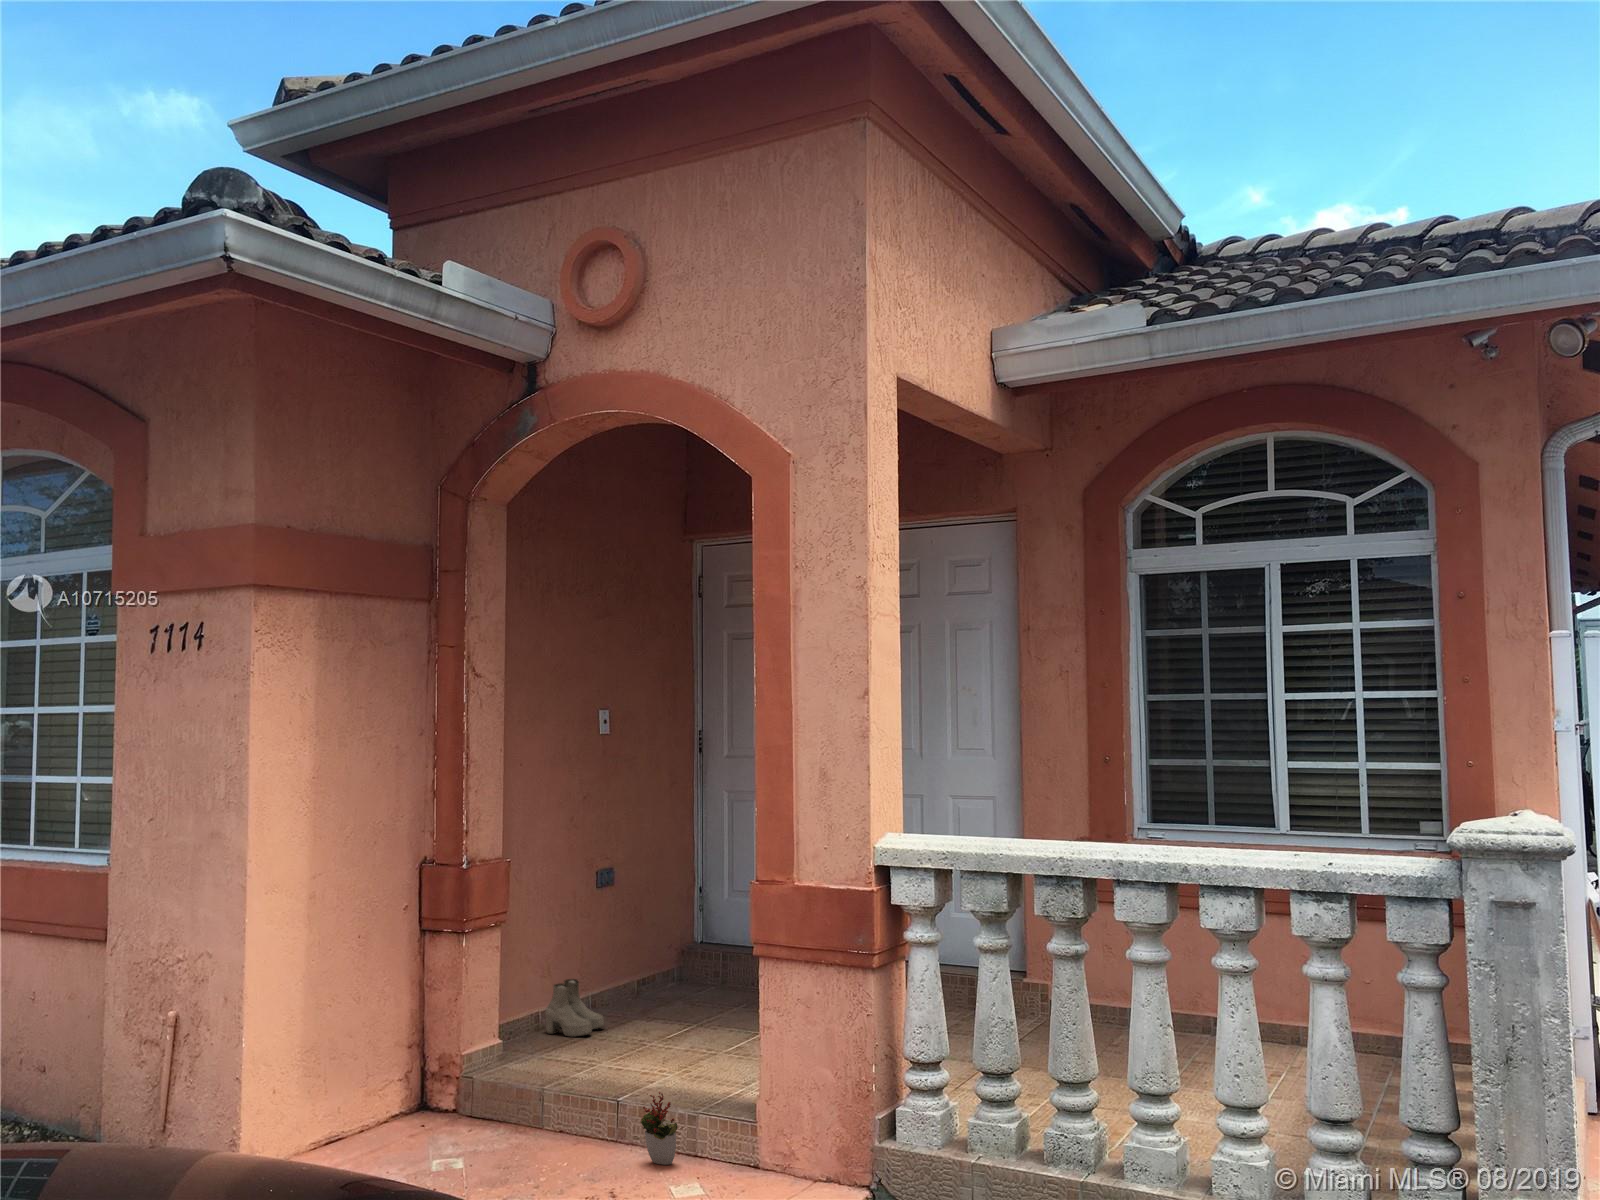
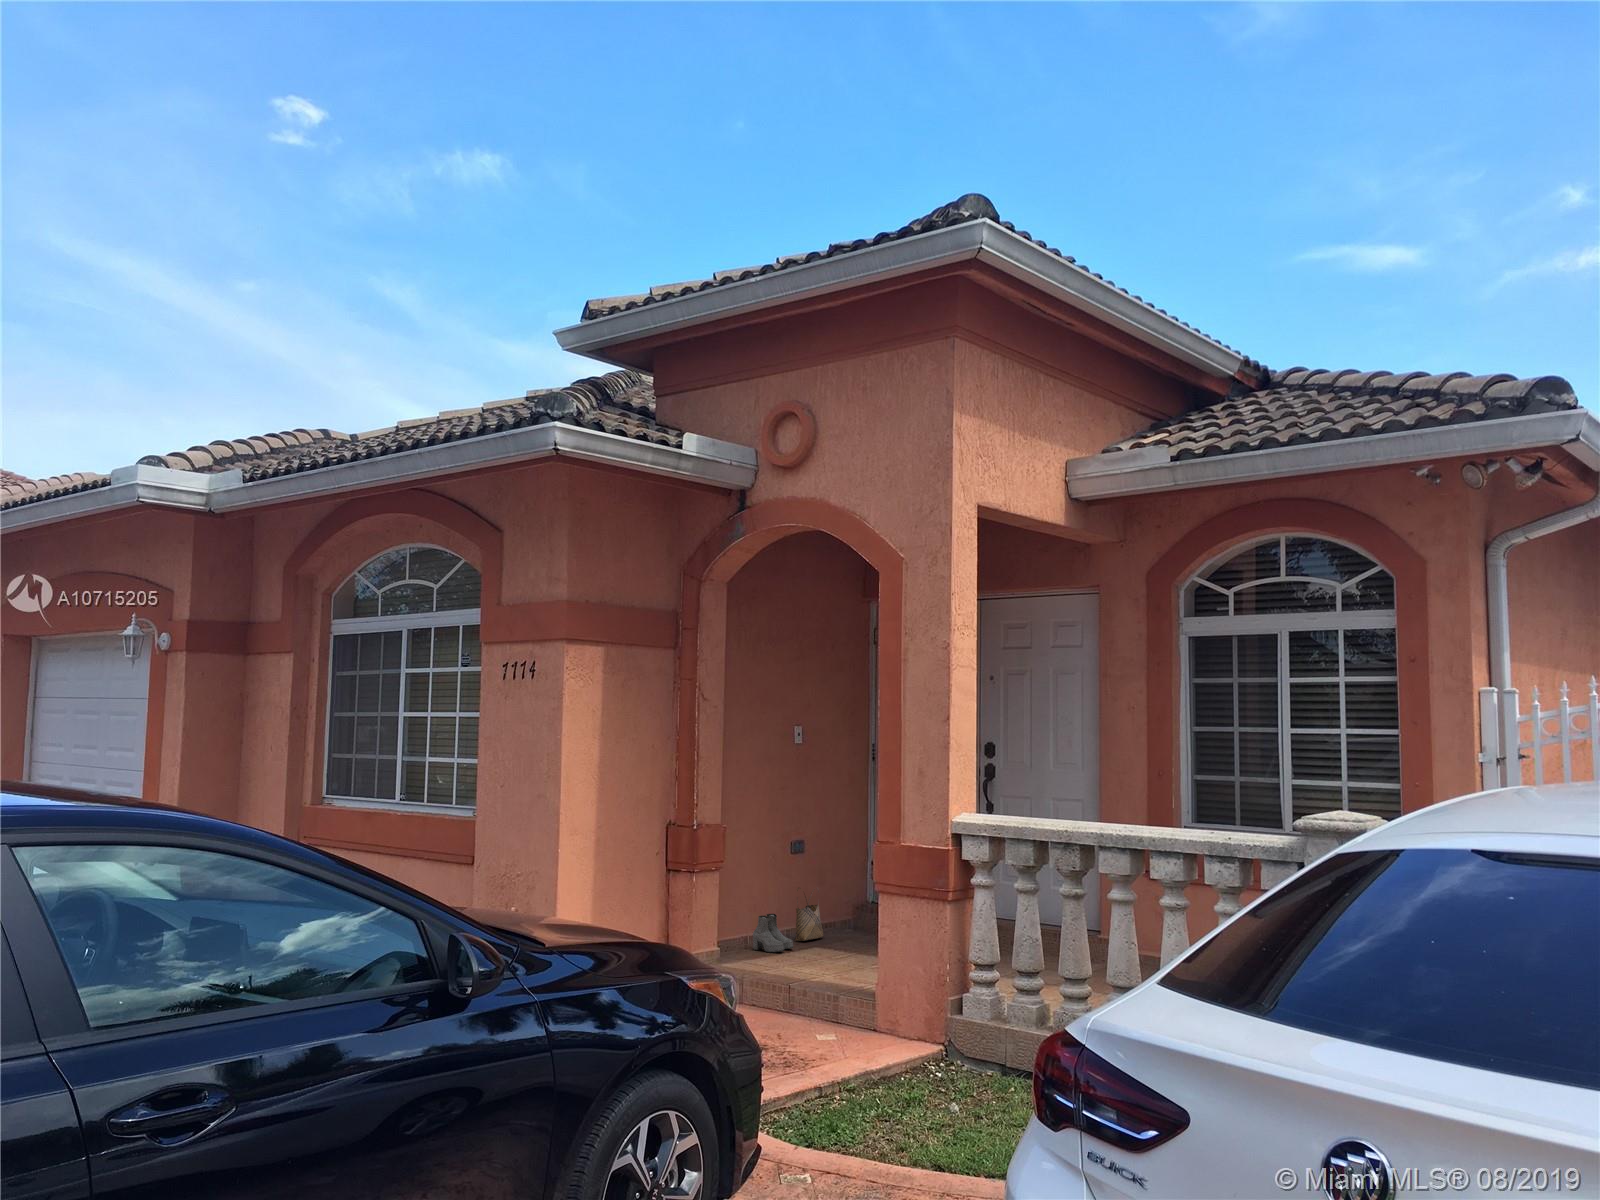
woven basket: none [603,936,641,1013] -> present [795,888,823,941]
decorative plant: present [641,1092,677,1165] -> none [801,979,824,1027]

